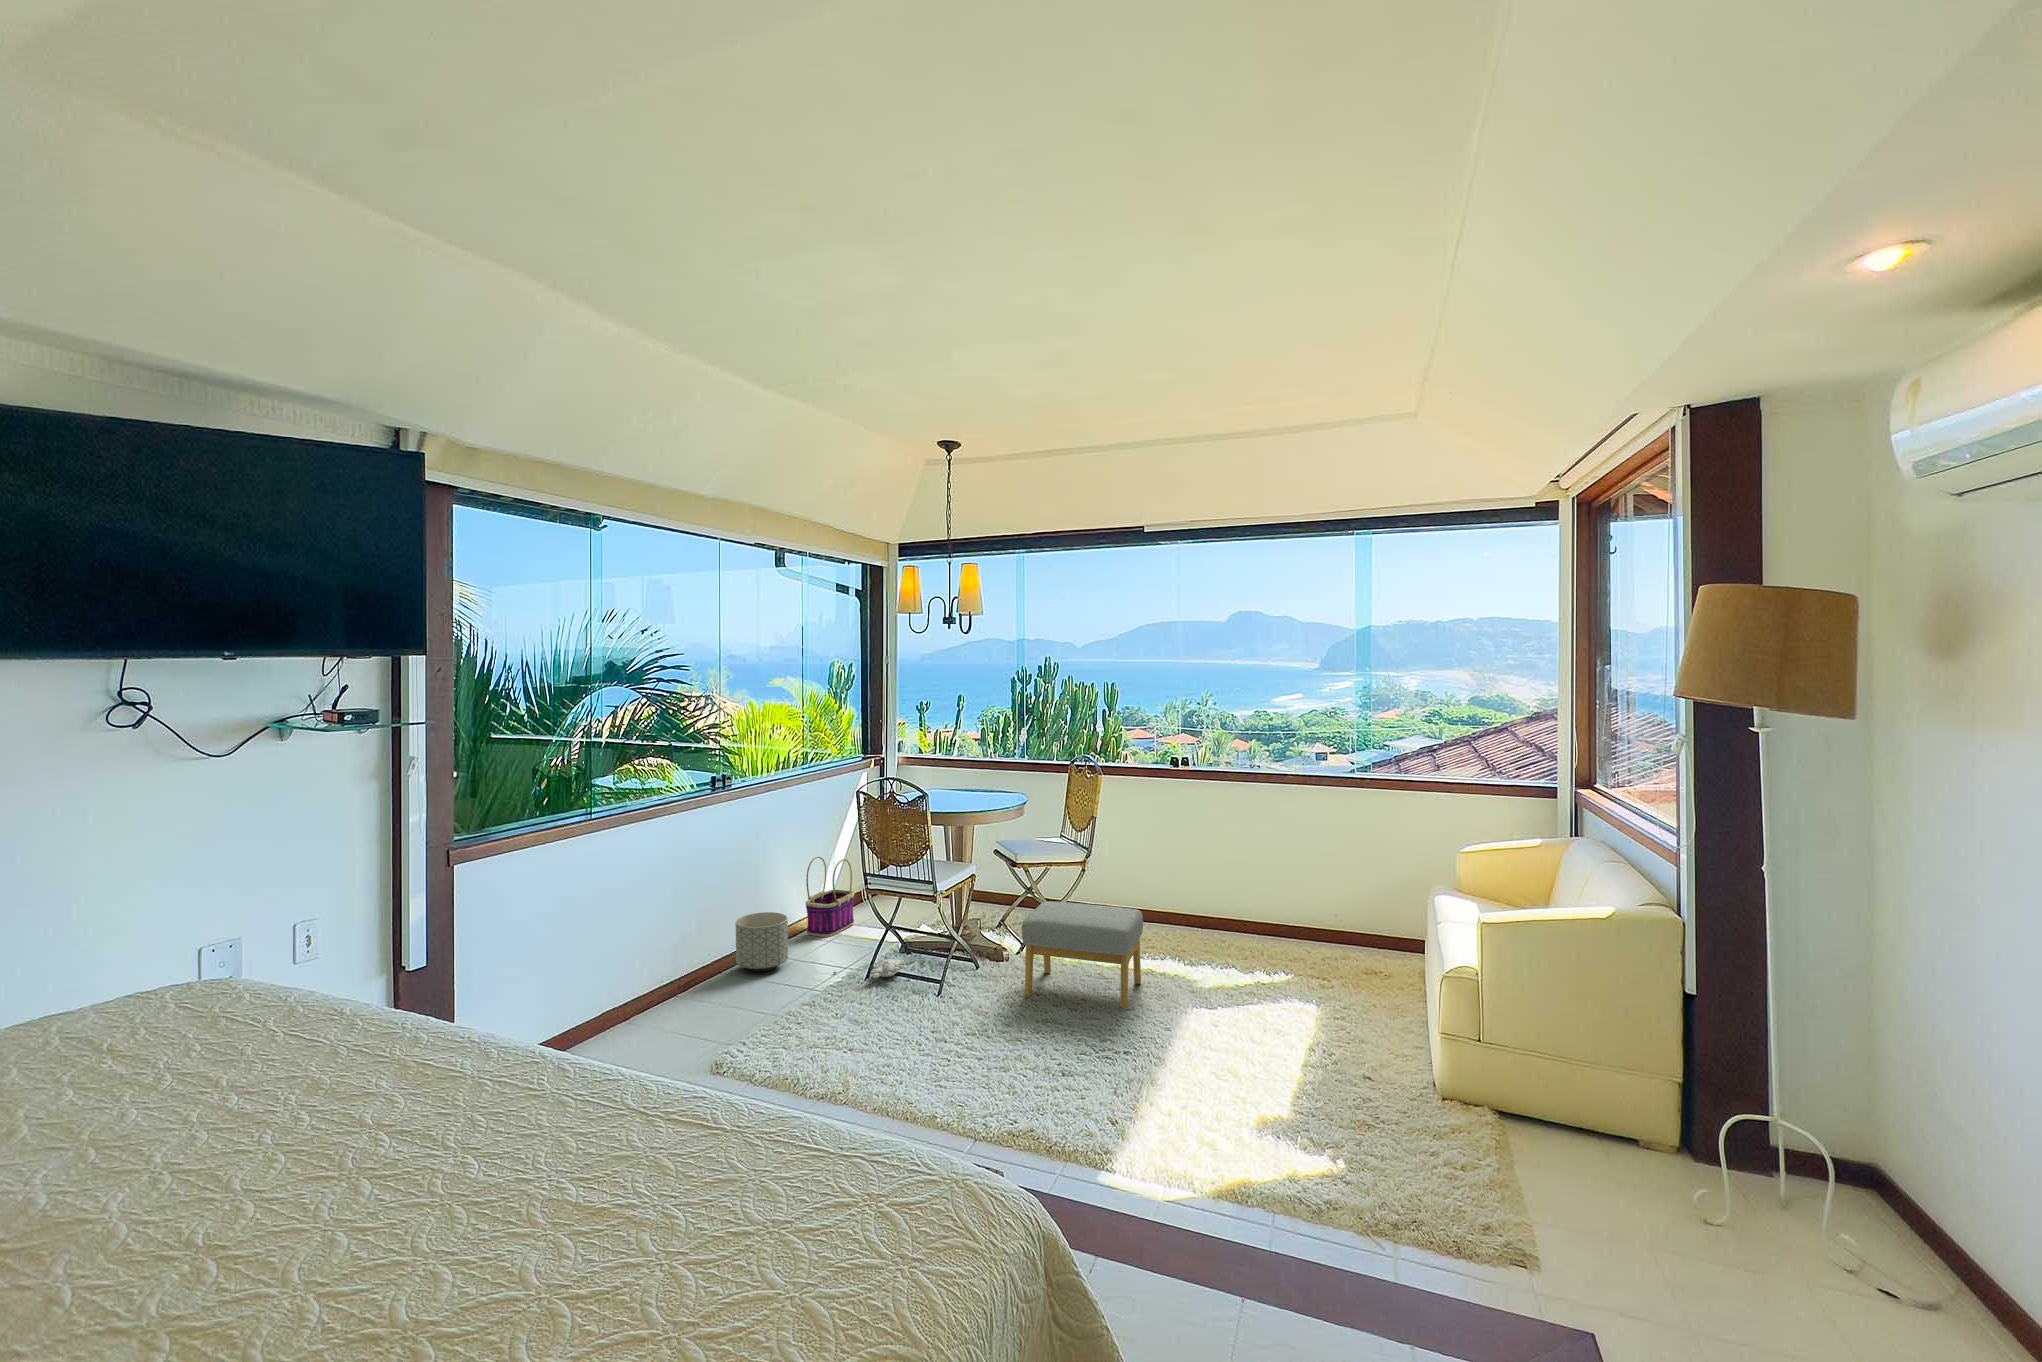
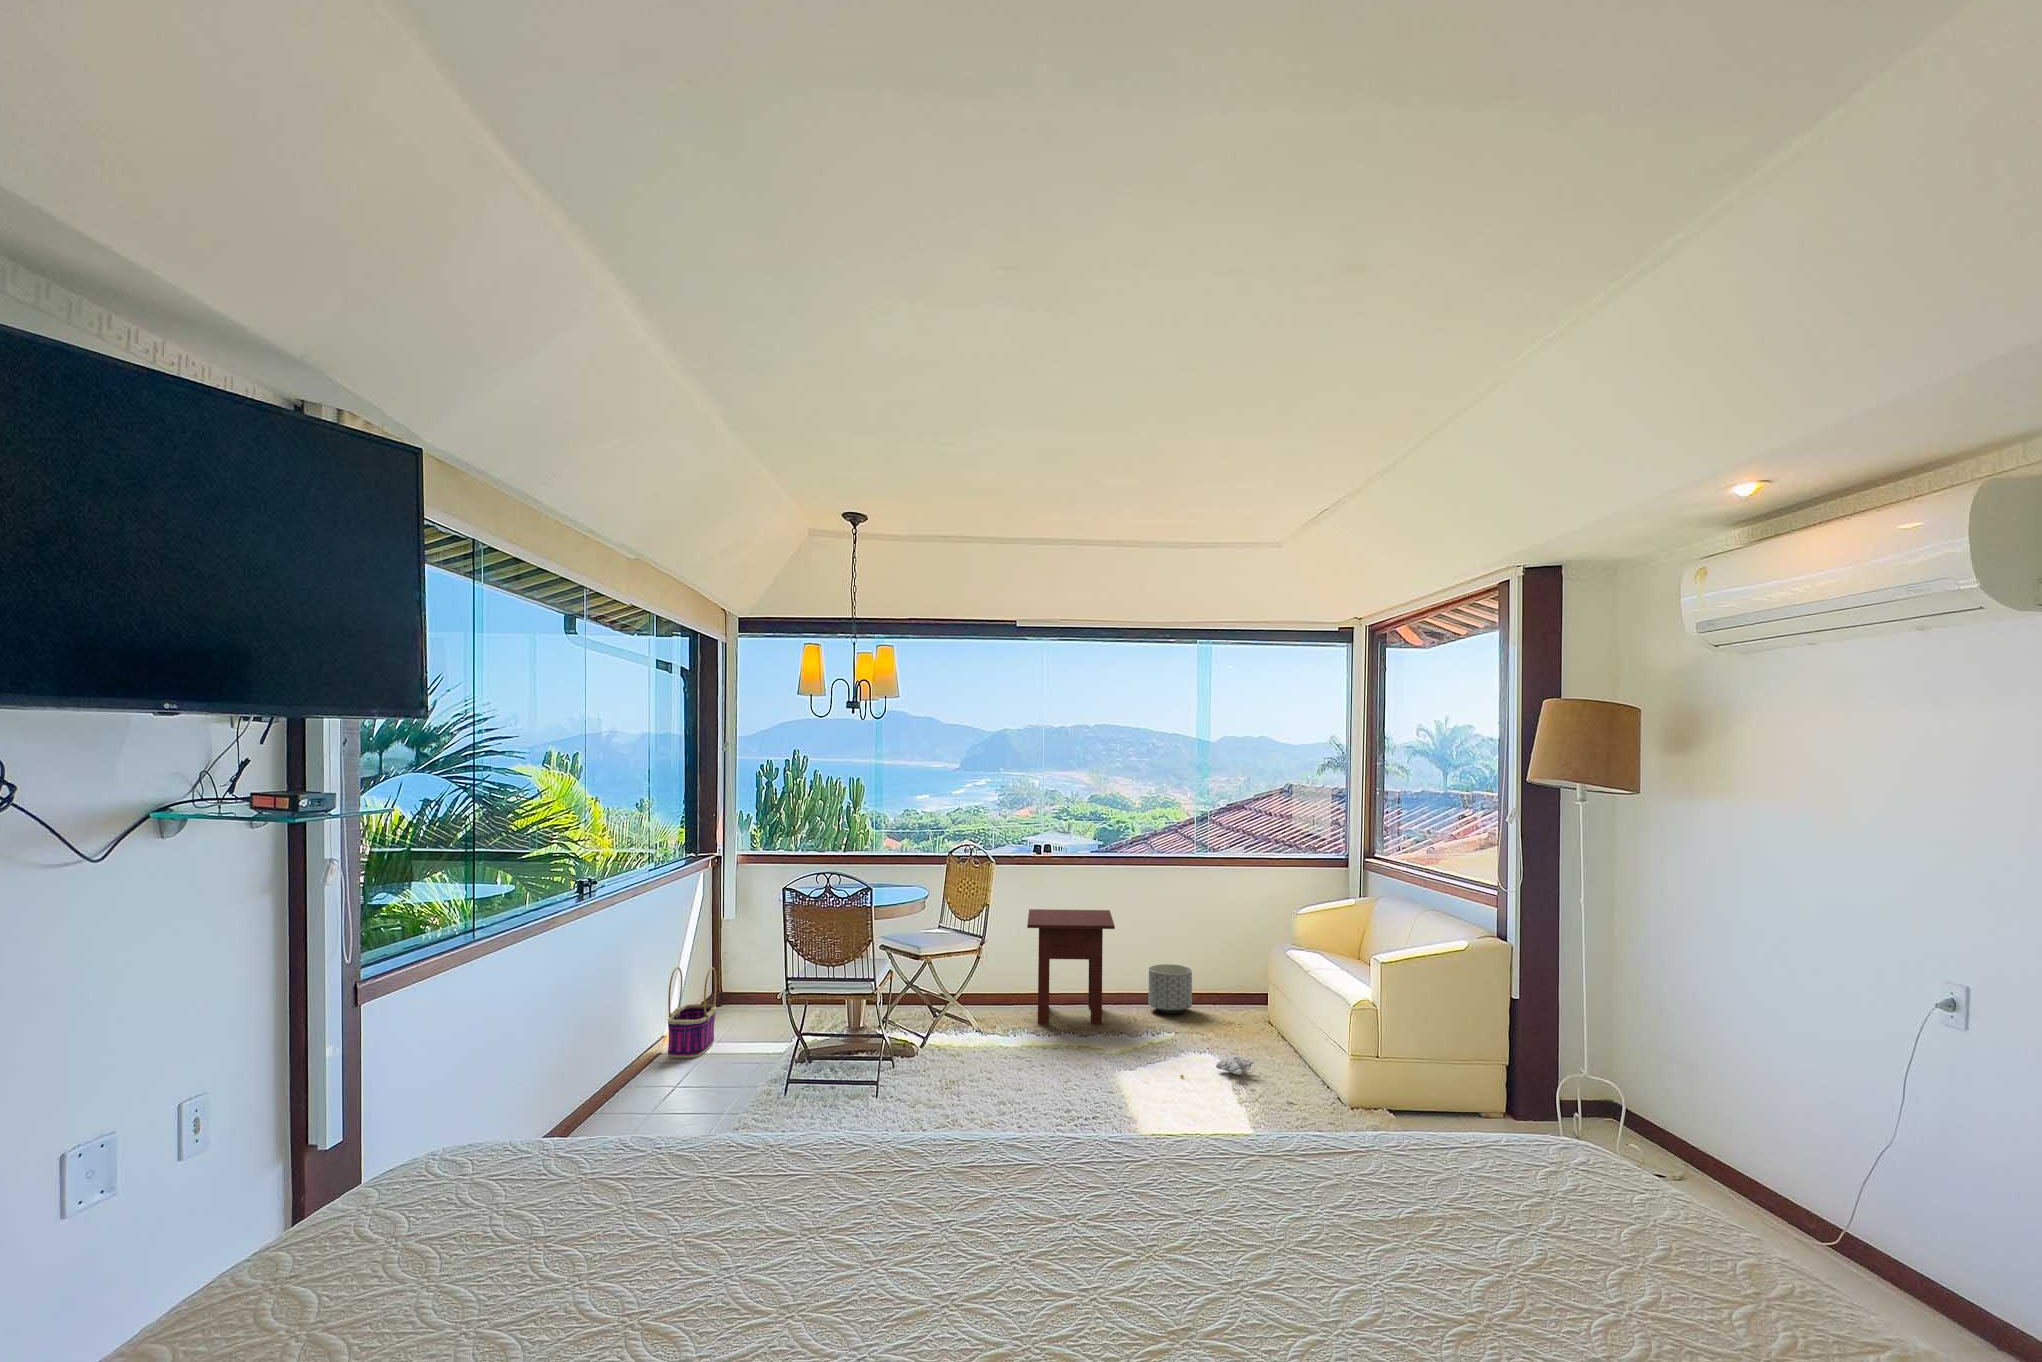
side table: none [1141,824,1249,950] -> present [1027,909,1115,1024]
footstool: present [1022,901,1143,1008] -> none [958,988,1066,1084]
planter: present [735,912,788,971] -> present [1149,964,1192,1014]
plush toy: present [833,959,905,978] -> present [1180,1055,1254,1078]

